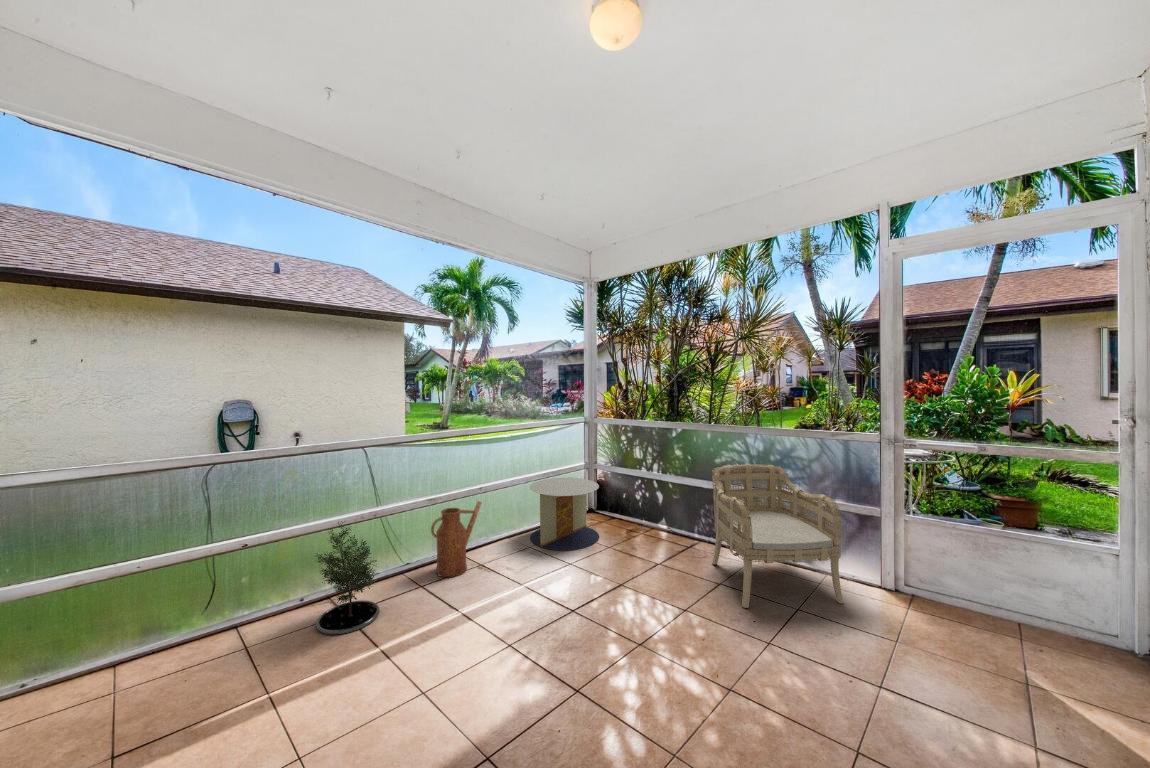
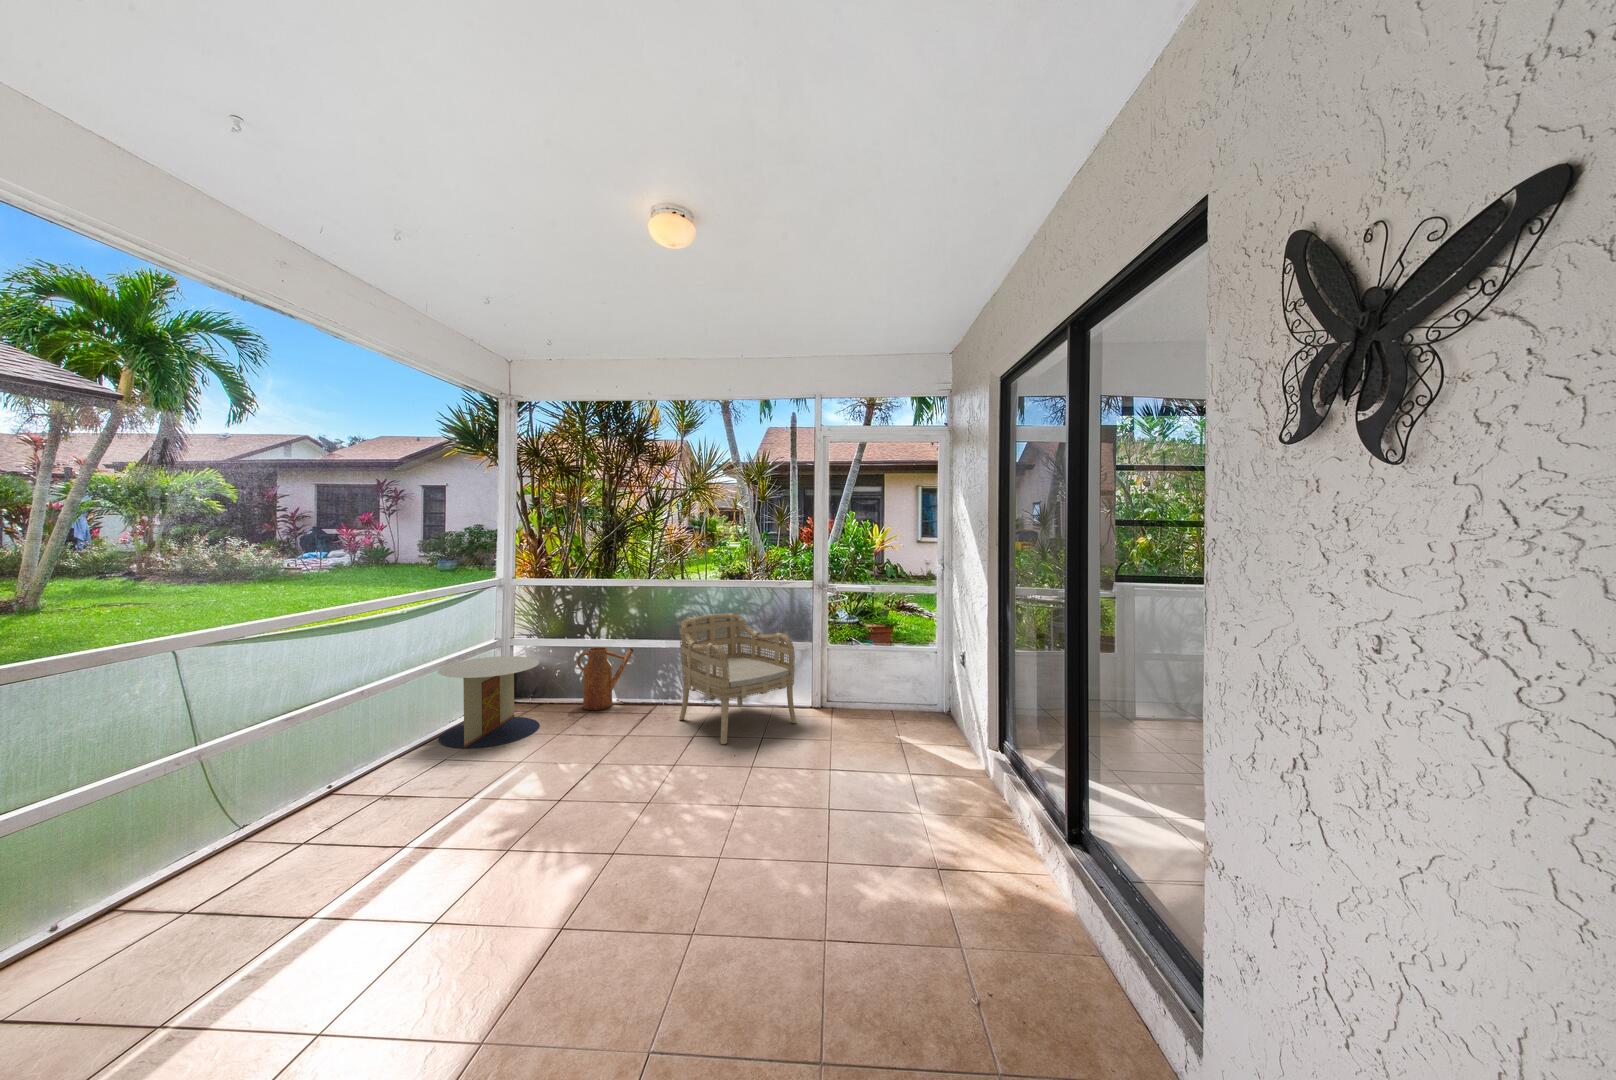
watering can: present [431,501,482,577] -> present [577,647,633,710]
potted tree: present [316,521,380,635] -> none [125,740,264,920]

